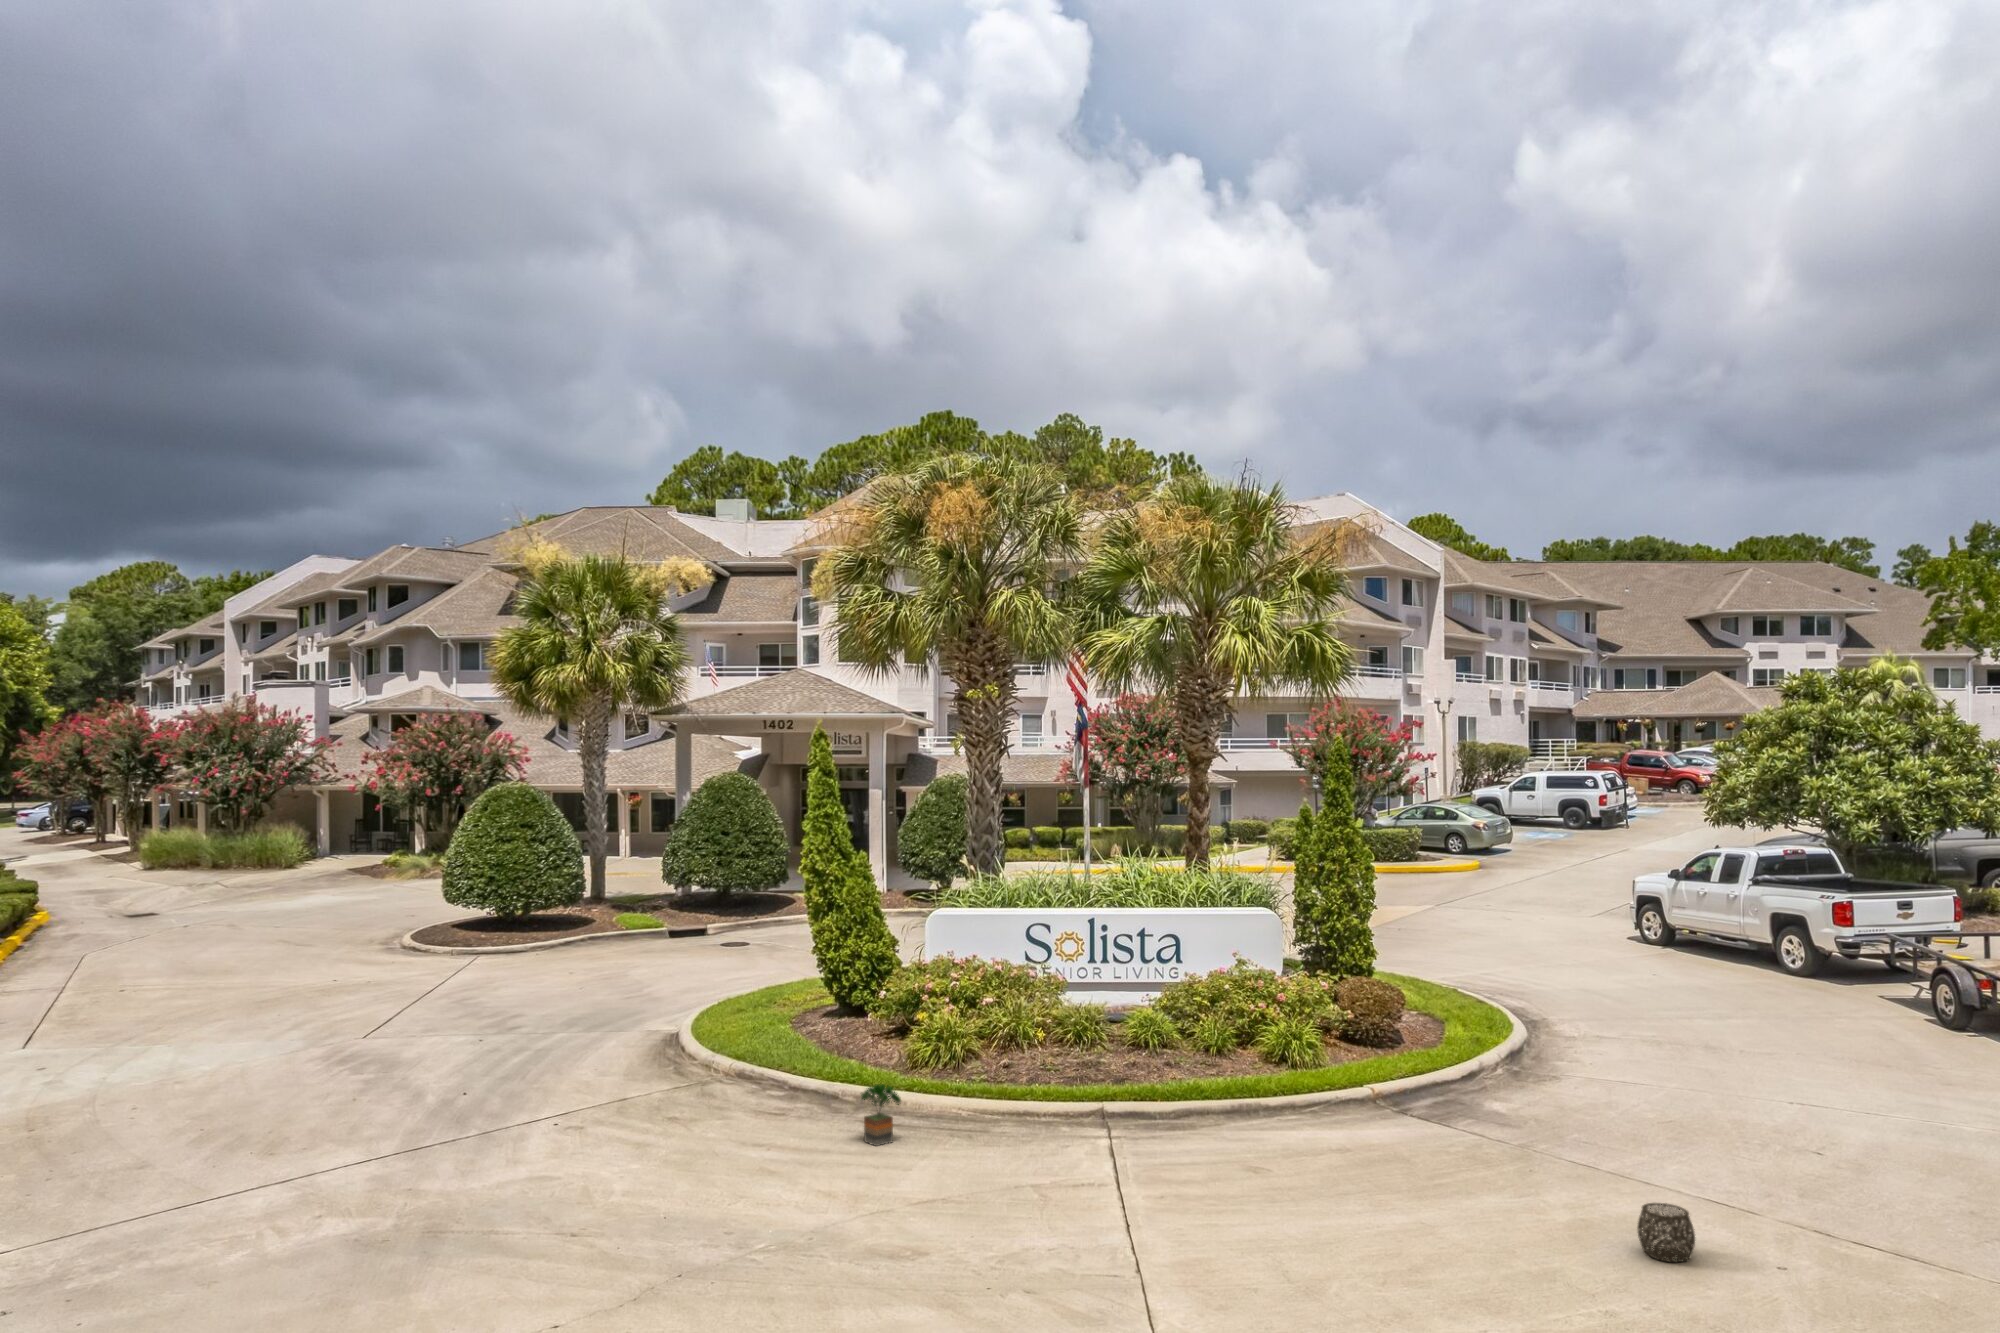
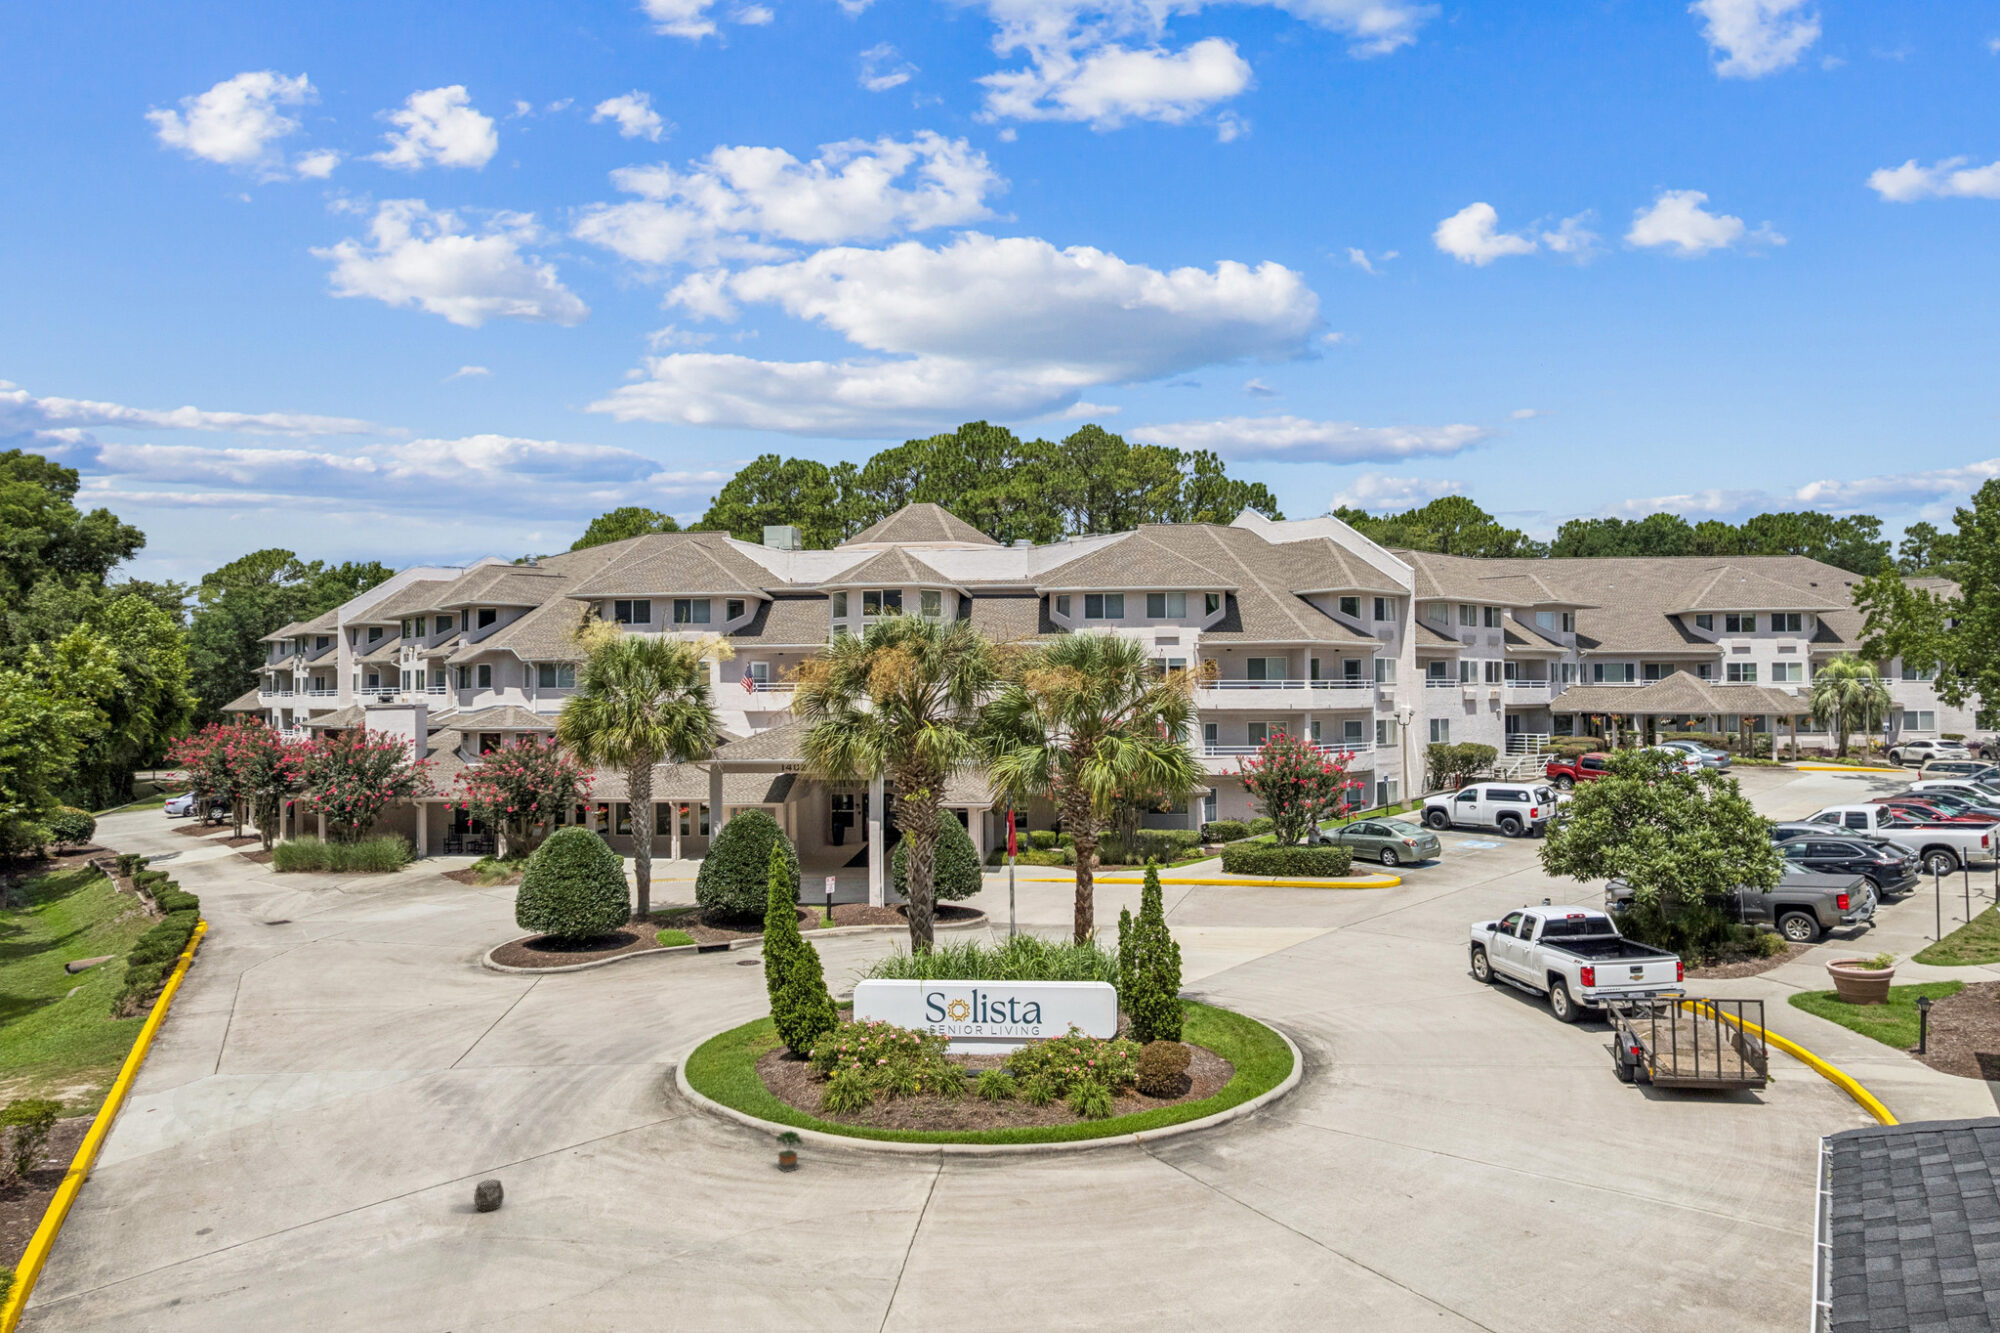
woven basket: present [1637,1203,1695,1262] -> present [474,1180,504,1211]

